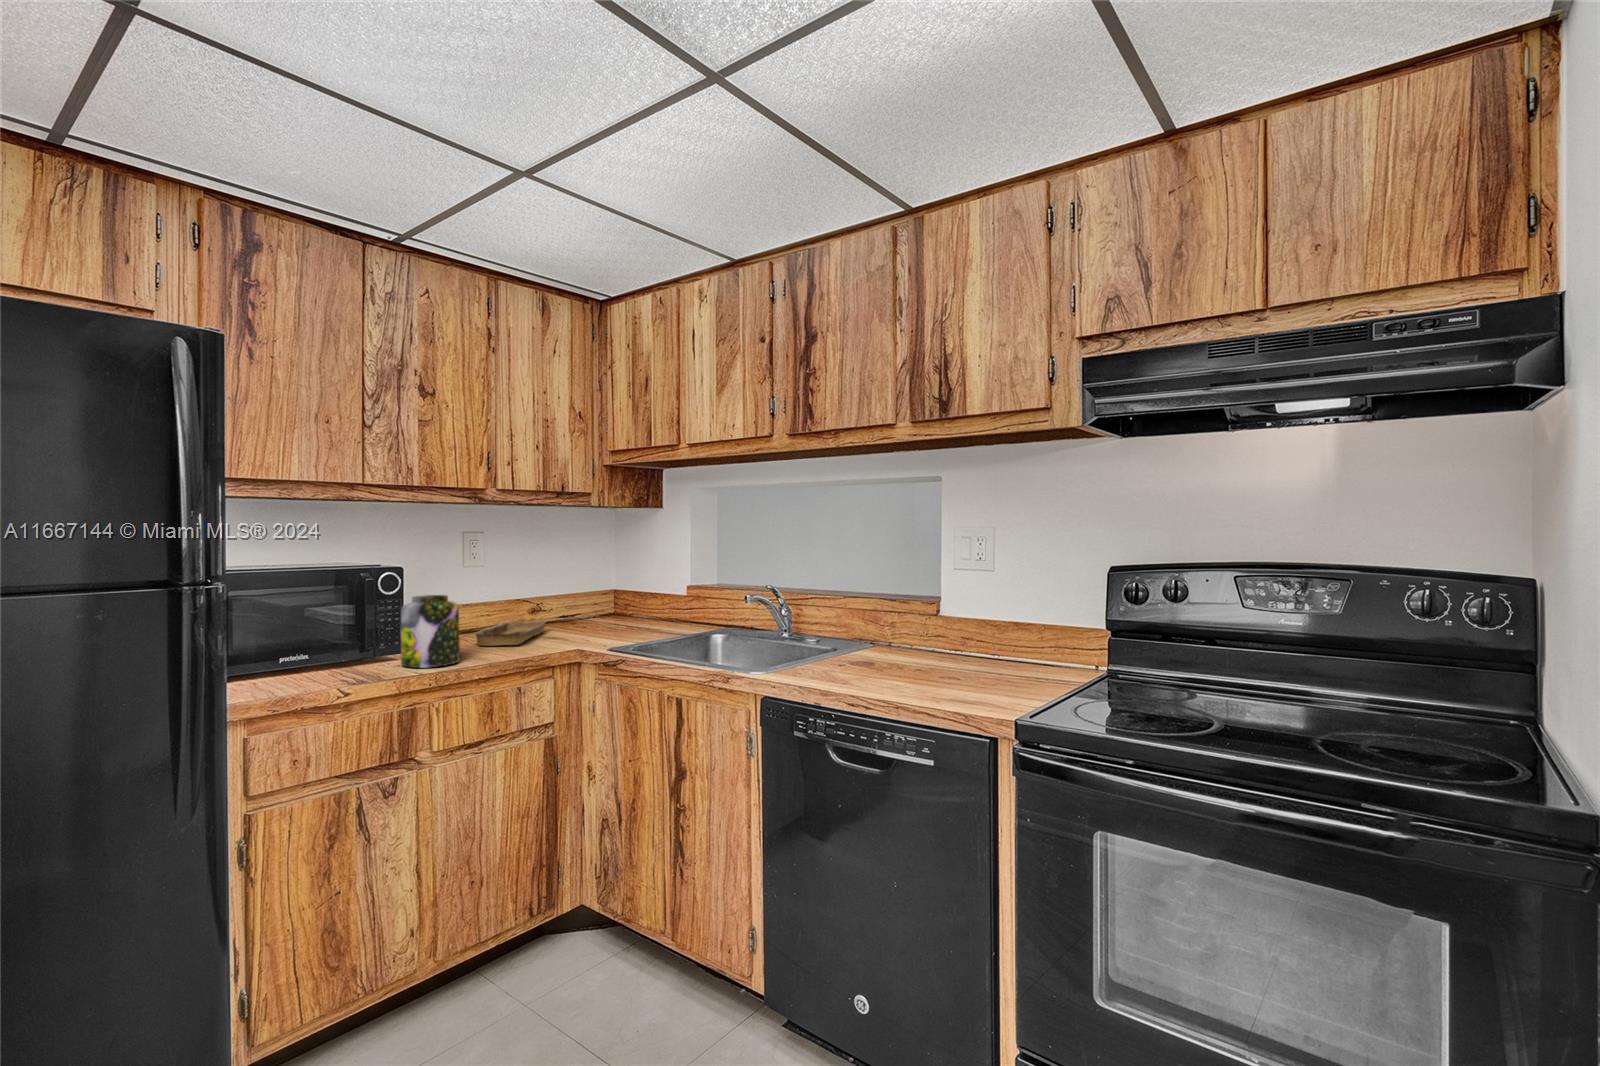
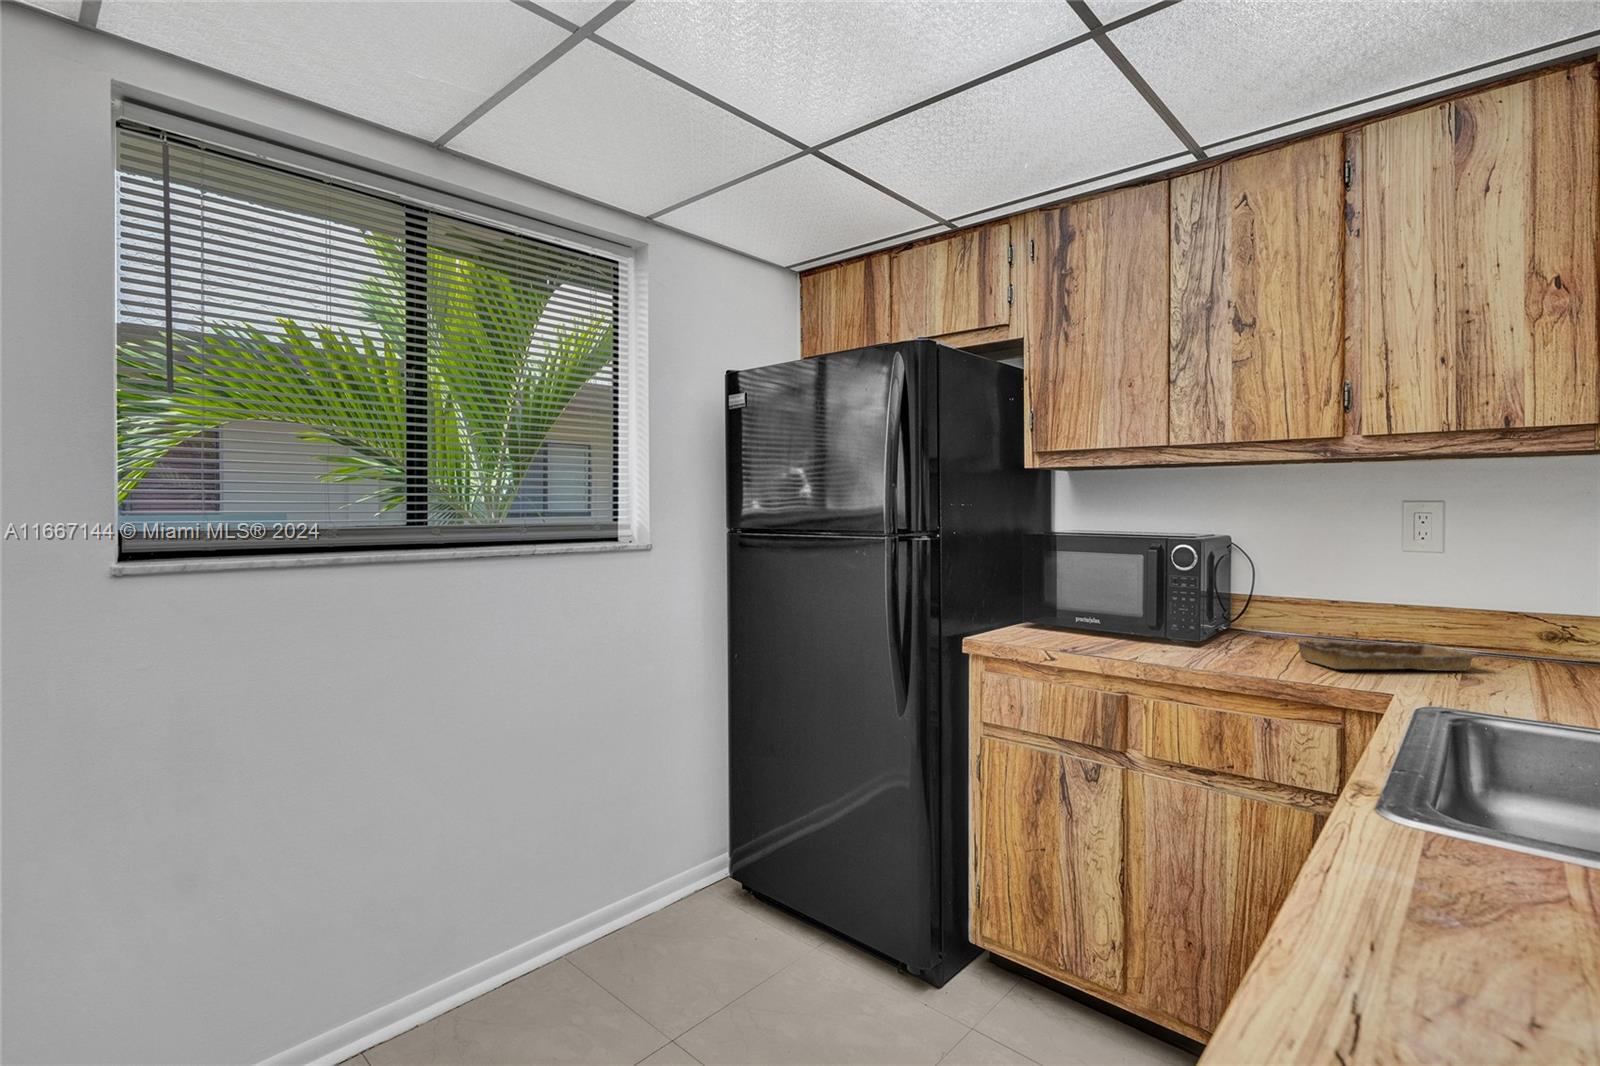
jar: present [401,595,460,668] -> none [1152,575,1216,663]

